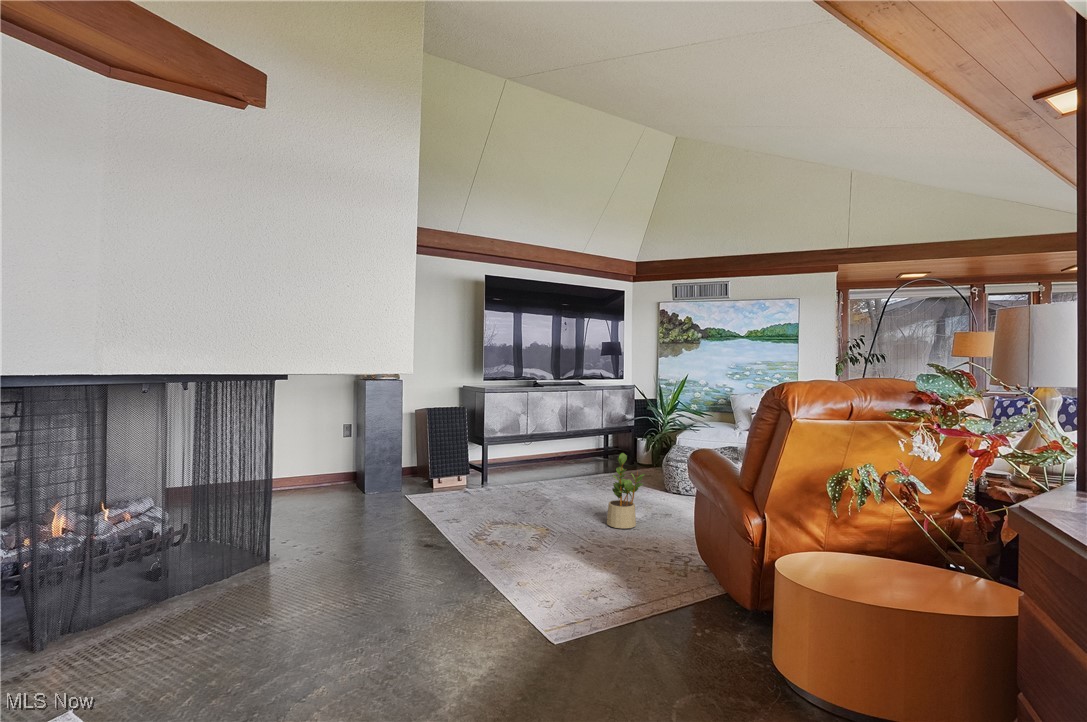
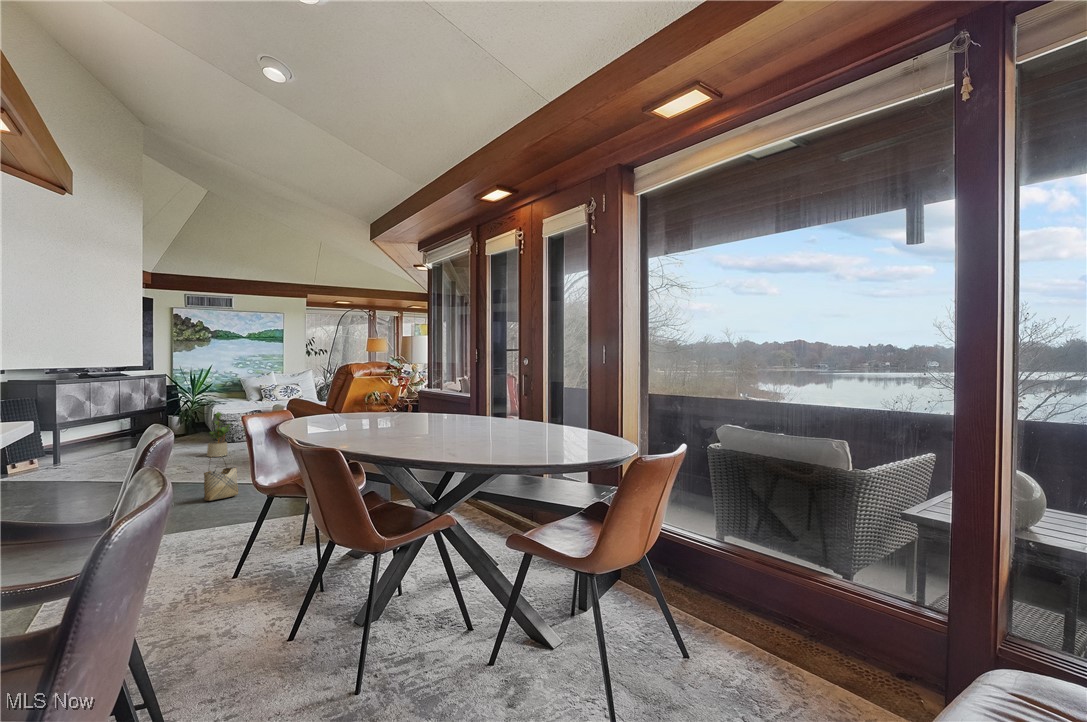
woven basket: none [381,576,460,693] -> present [204,453,238,501]

